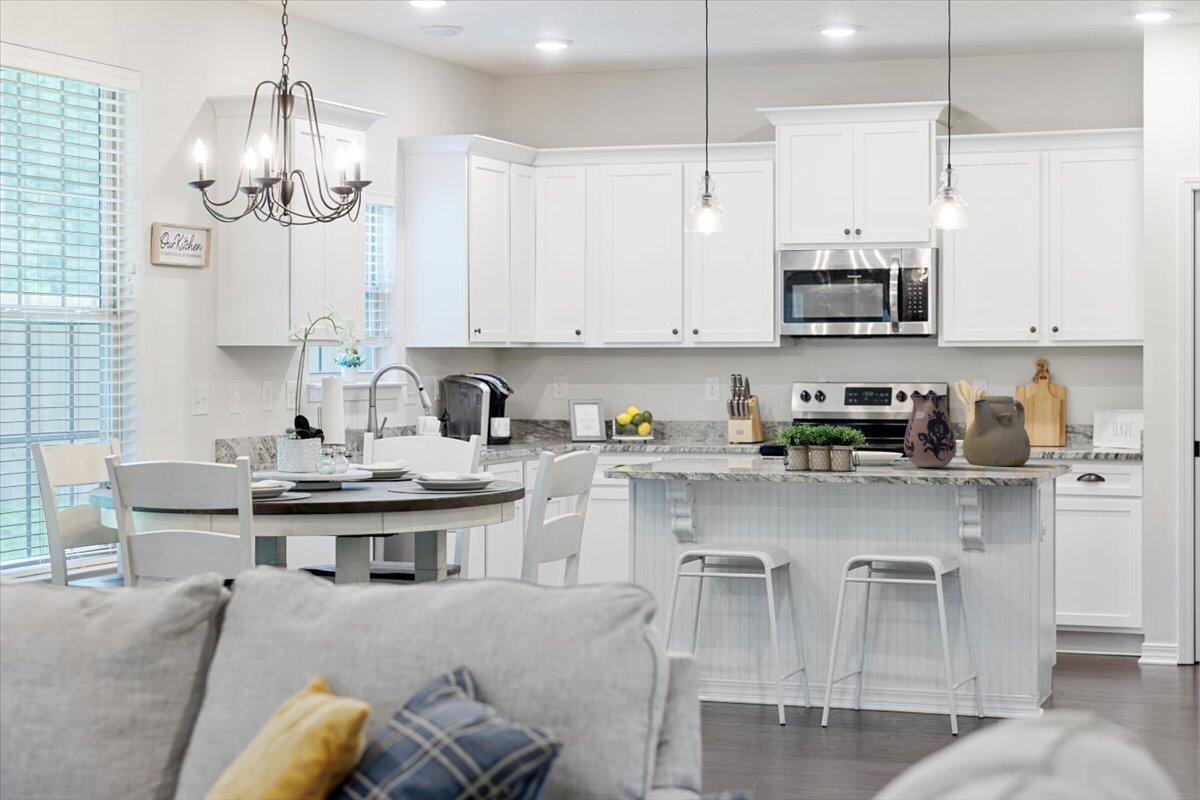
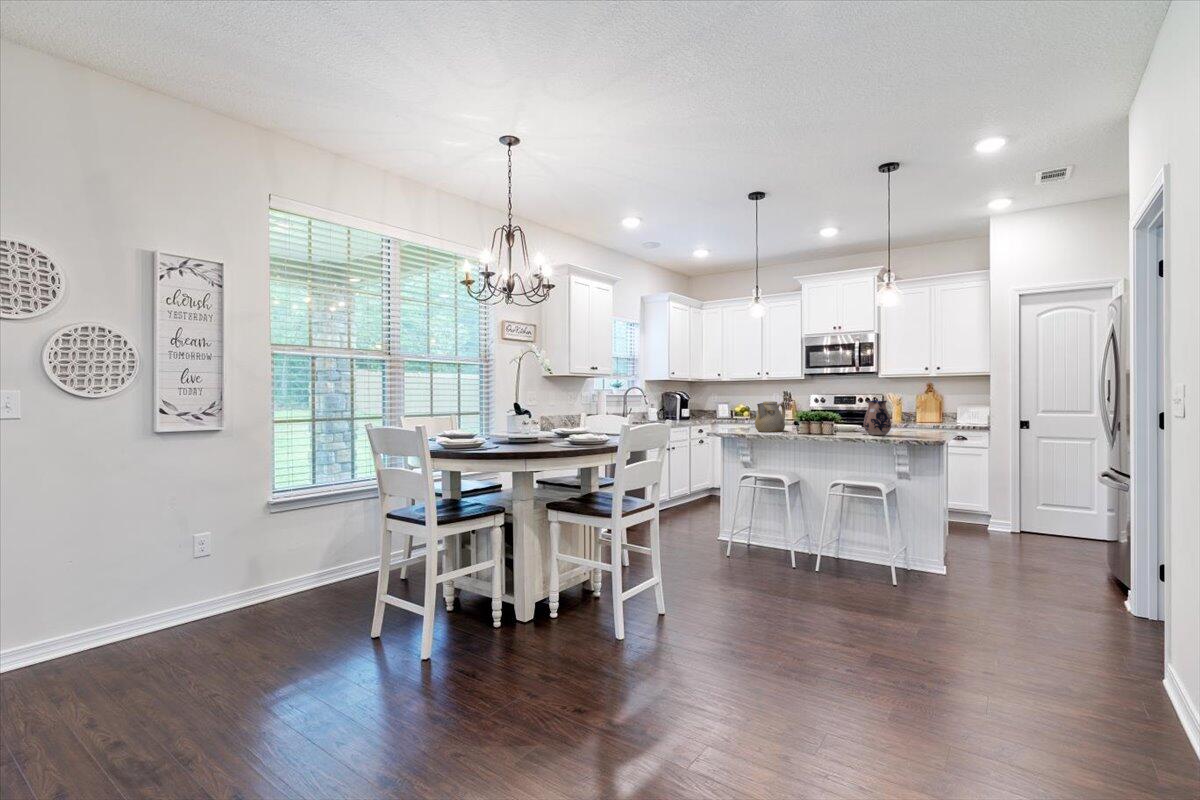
teapot: present [963,396,1031,466] -> present [755,402,786,432]

